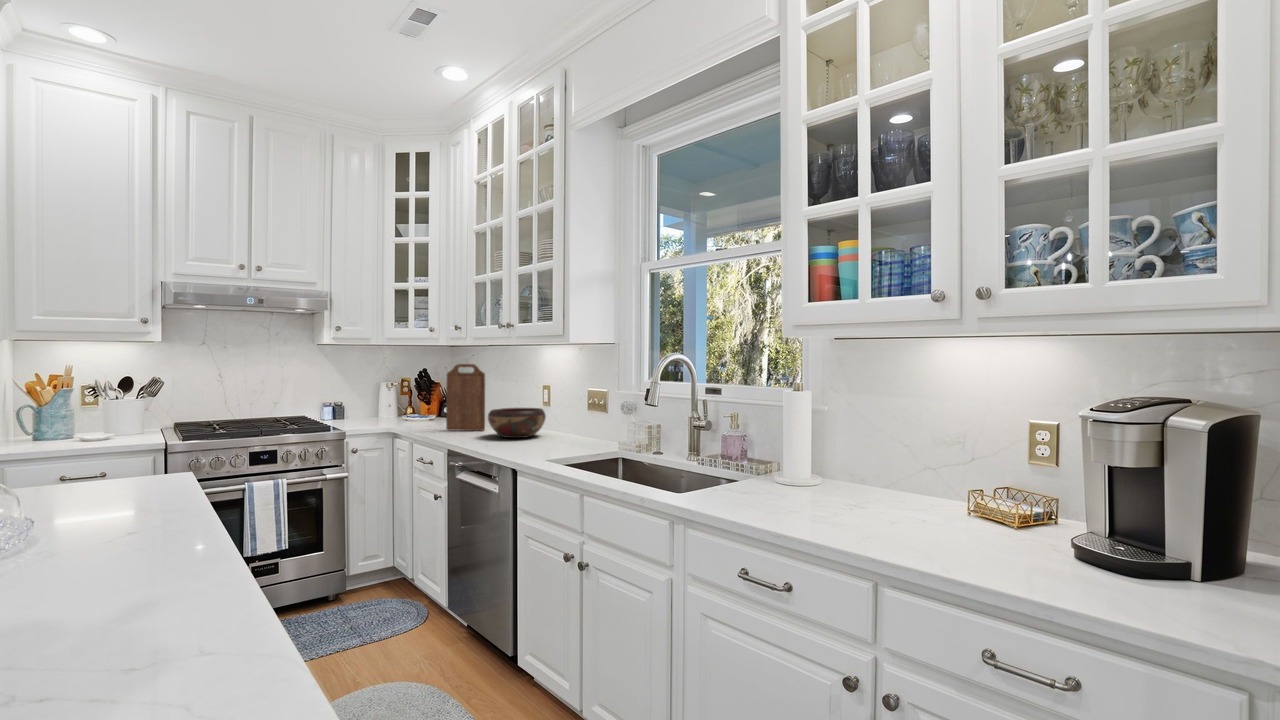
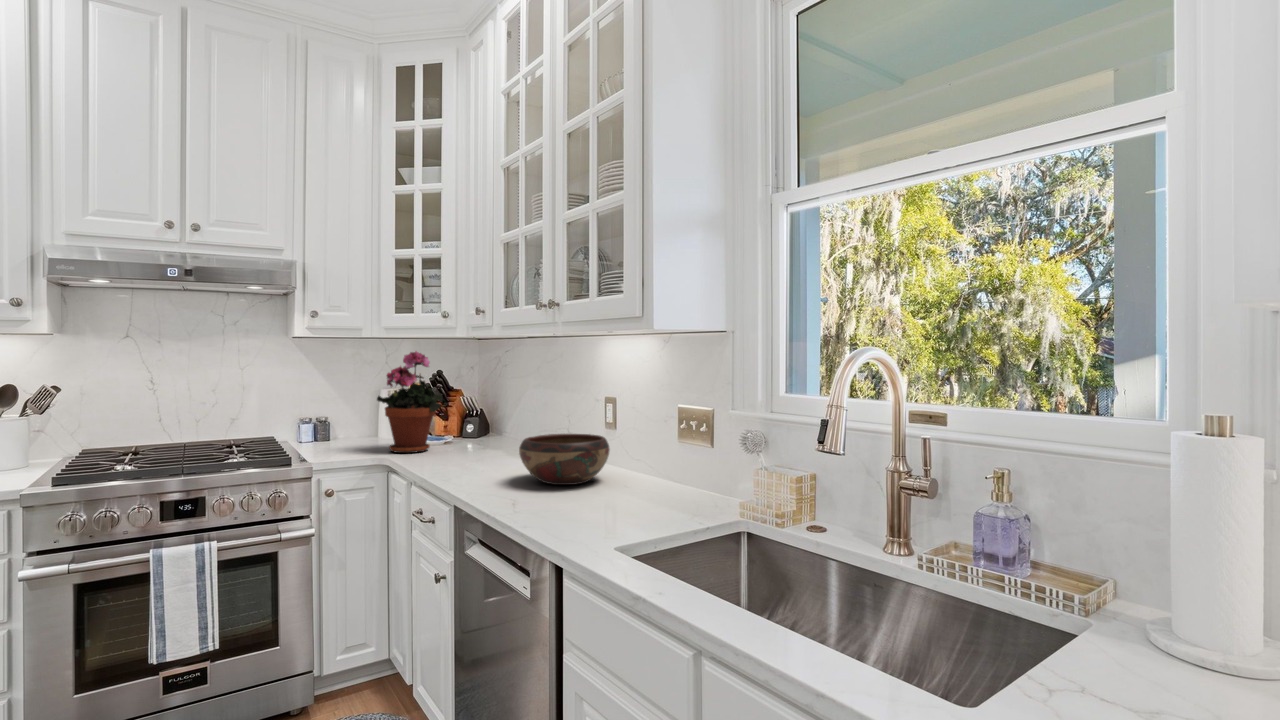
potted plant: none [383,354,429,425] -> present [377,351,442,453]
cutting board: present [446,364,485,431] -> none [460,365,518,467]

